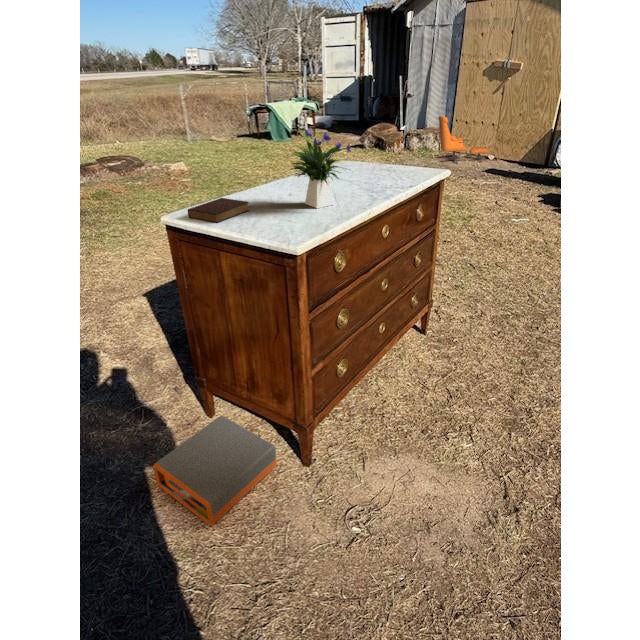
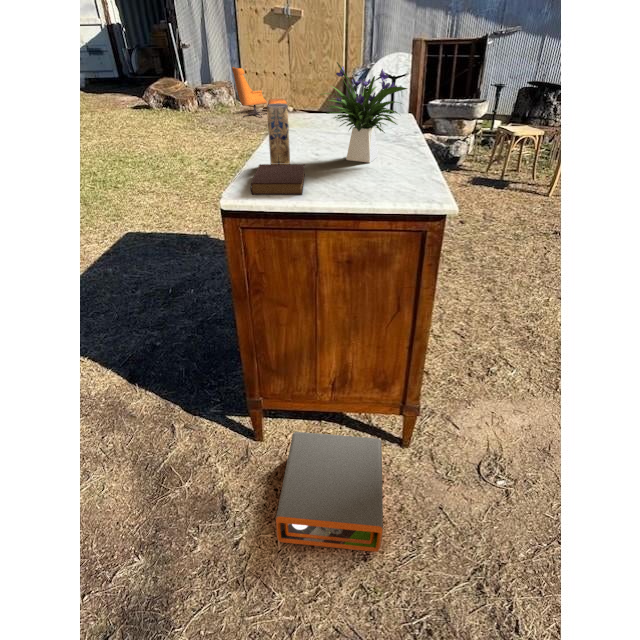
vase: none [238,154,259,203] -> present [267,103,290,164]

